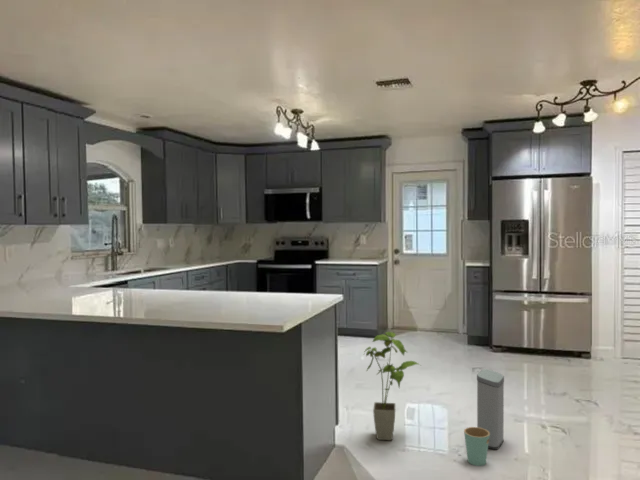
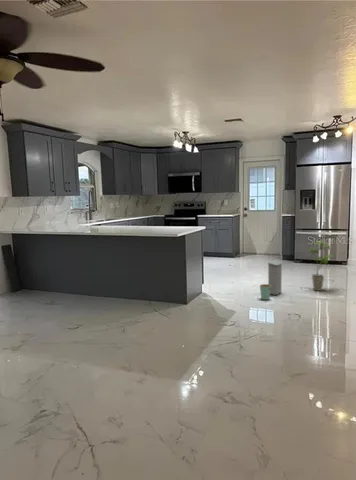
house plant: present [365,332,418,440] -> present [310,241,332,291]

